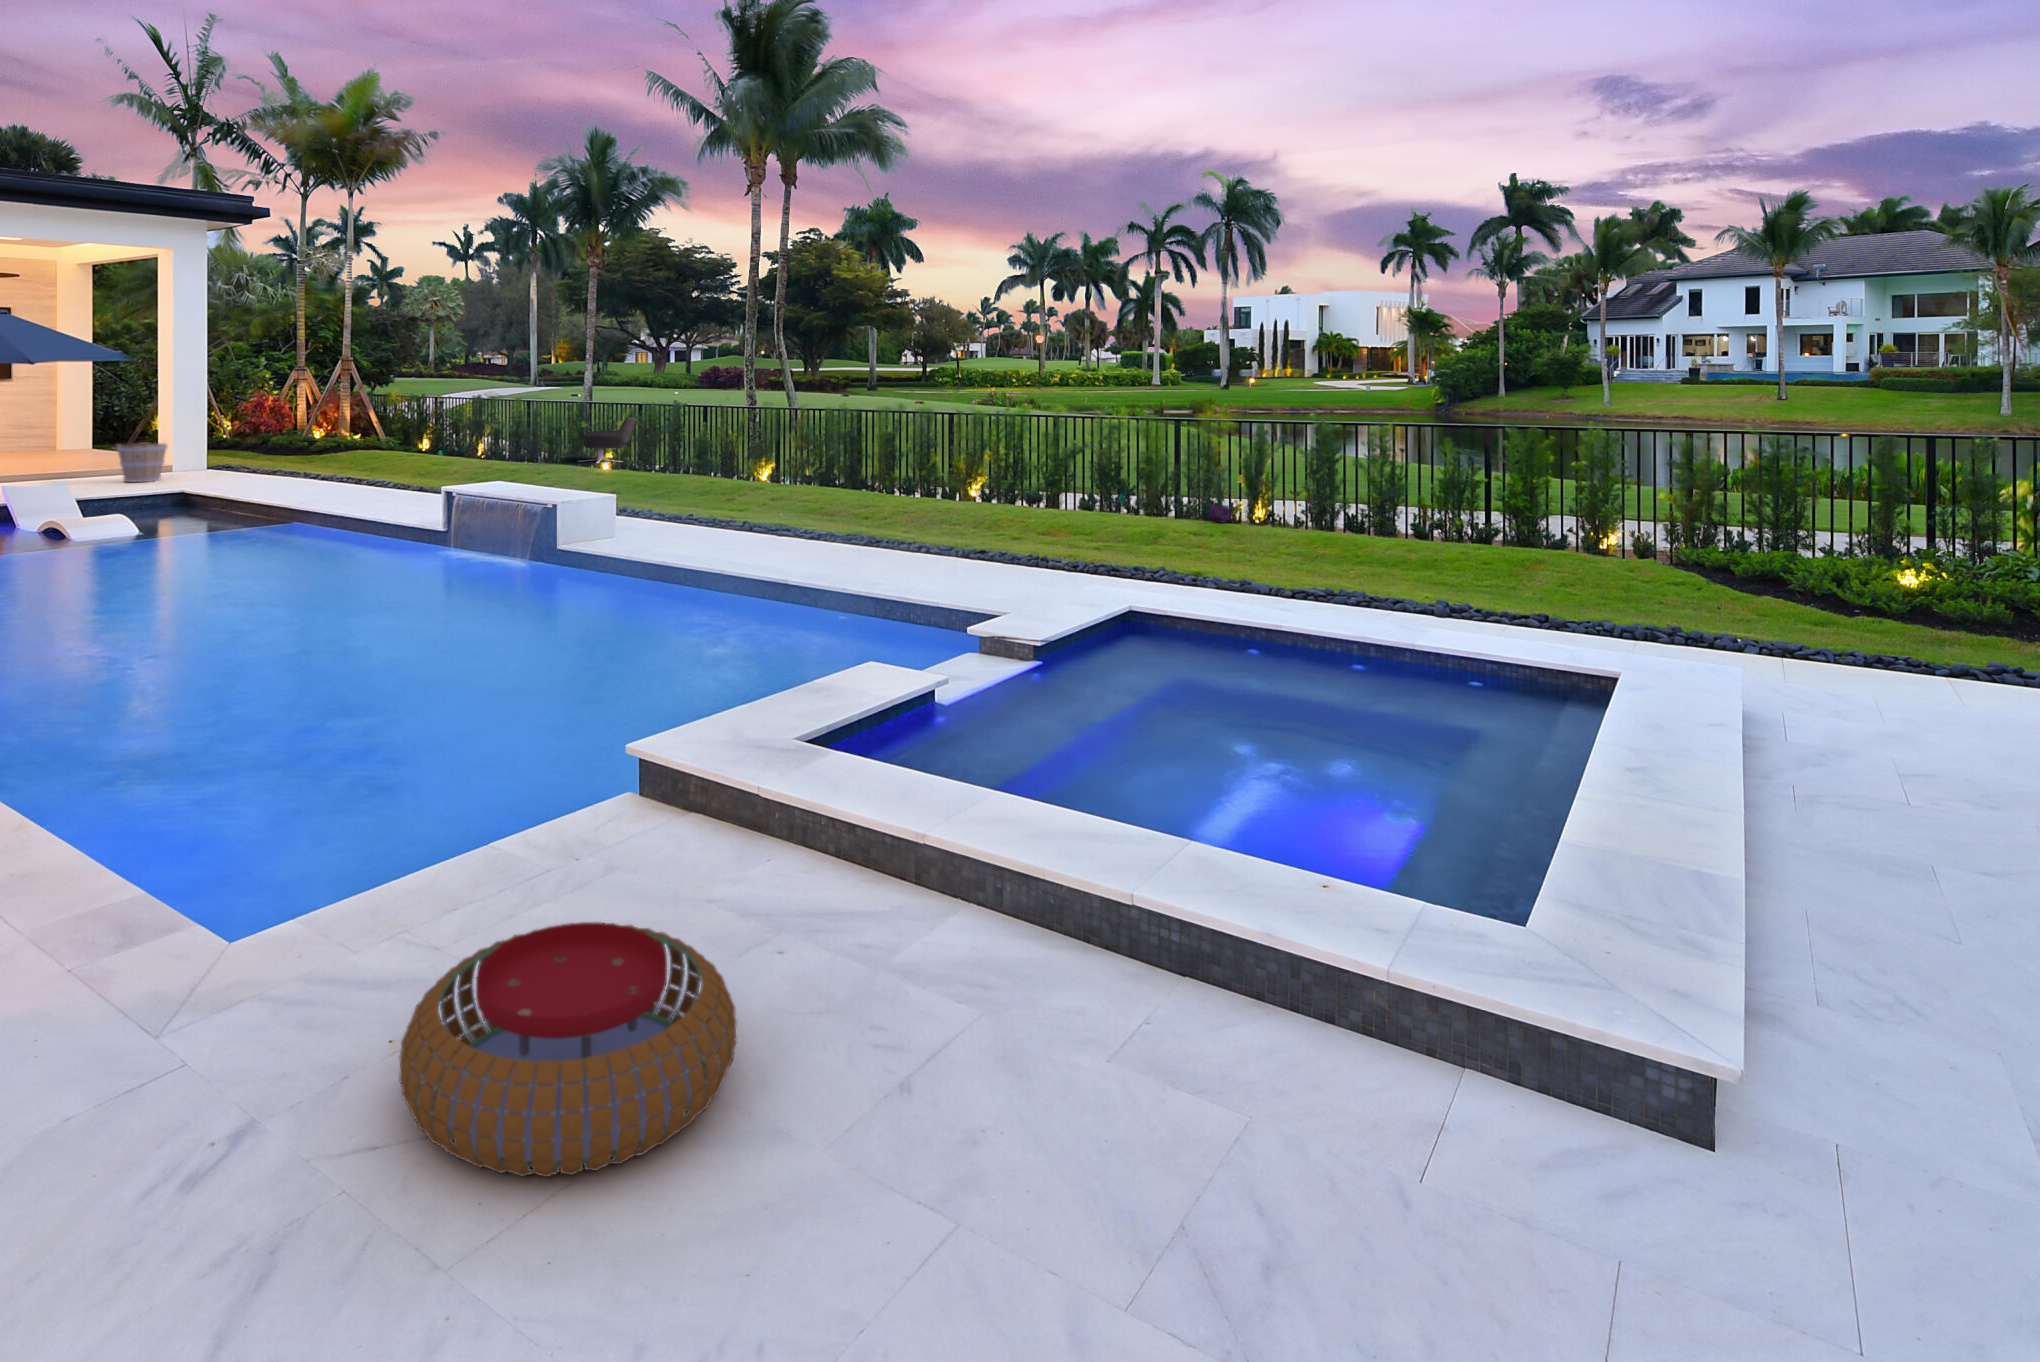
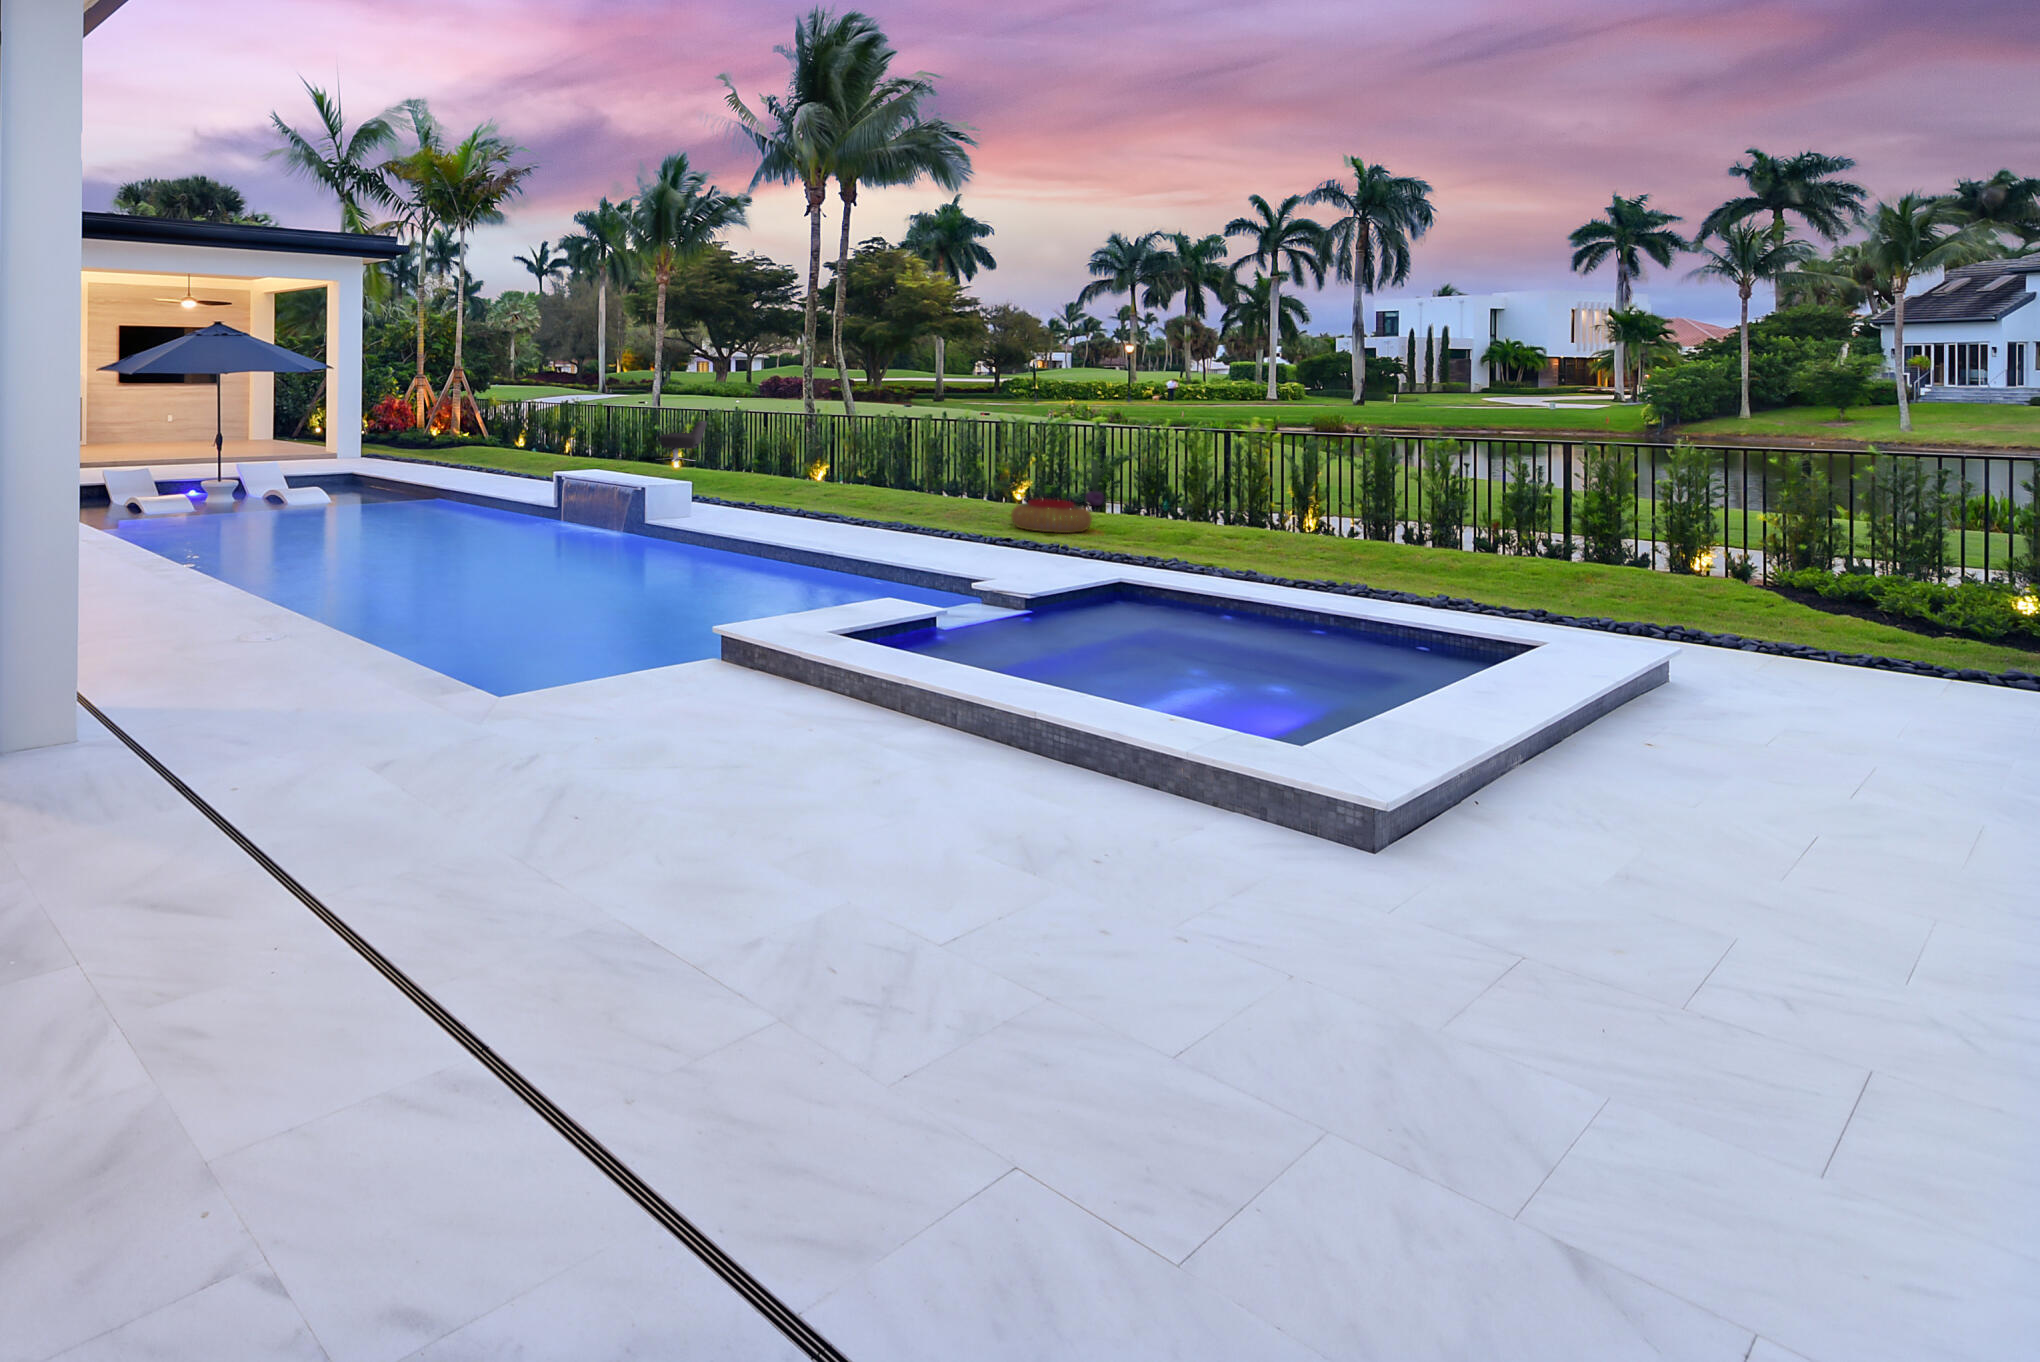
wooden bucket: present [117,442,167,482] -> none [298,434,334,466]
decorative plant: present [1206,466,1231,523] -> present [1085,460,1104,506]
pouf: present [399,922,737,1177] -> present [1011,499,1092,533]

